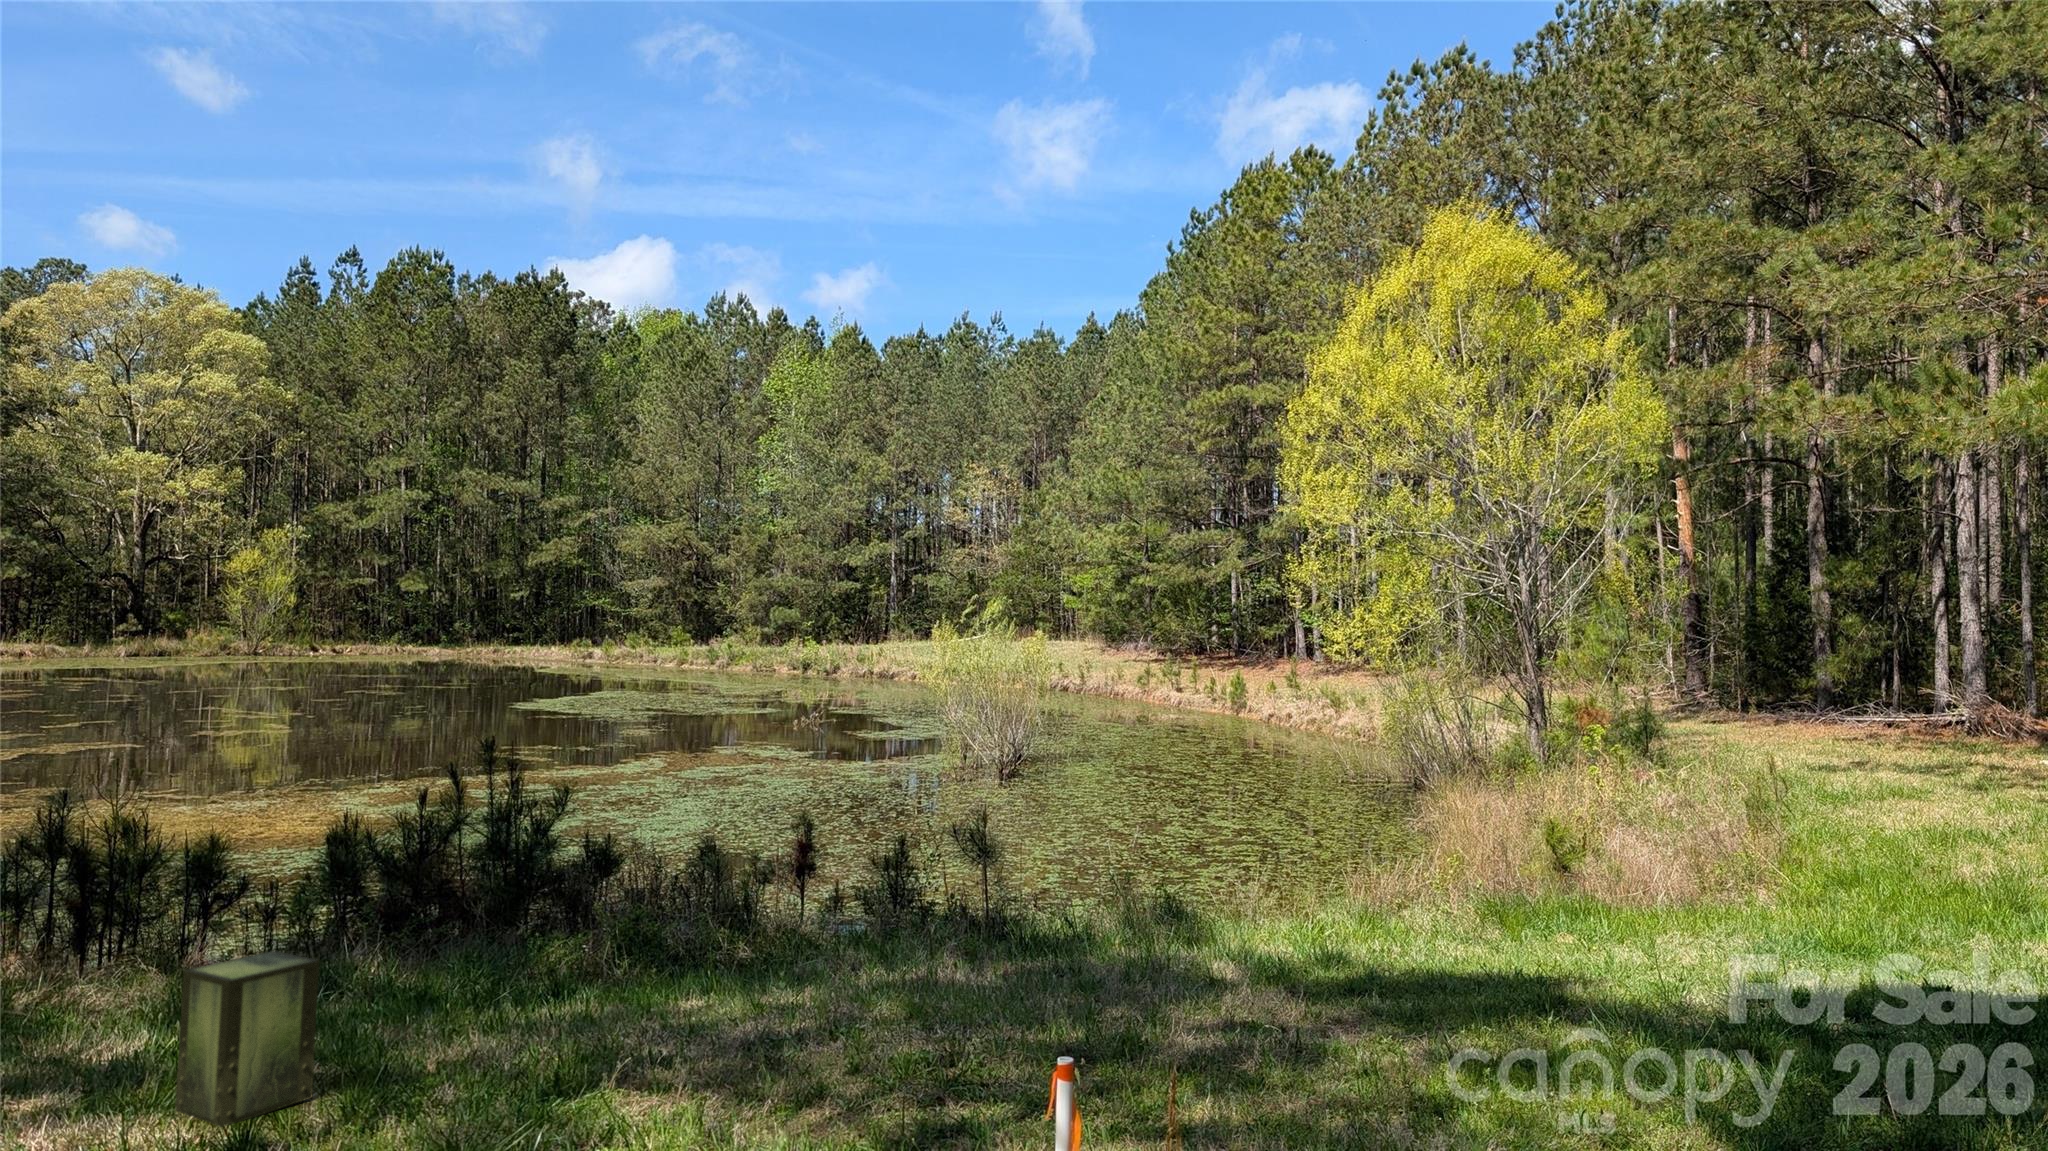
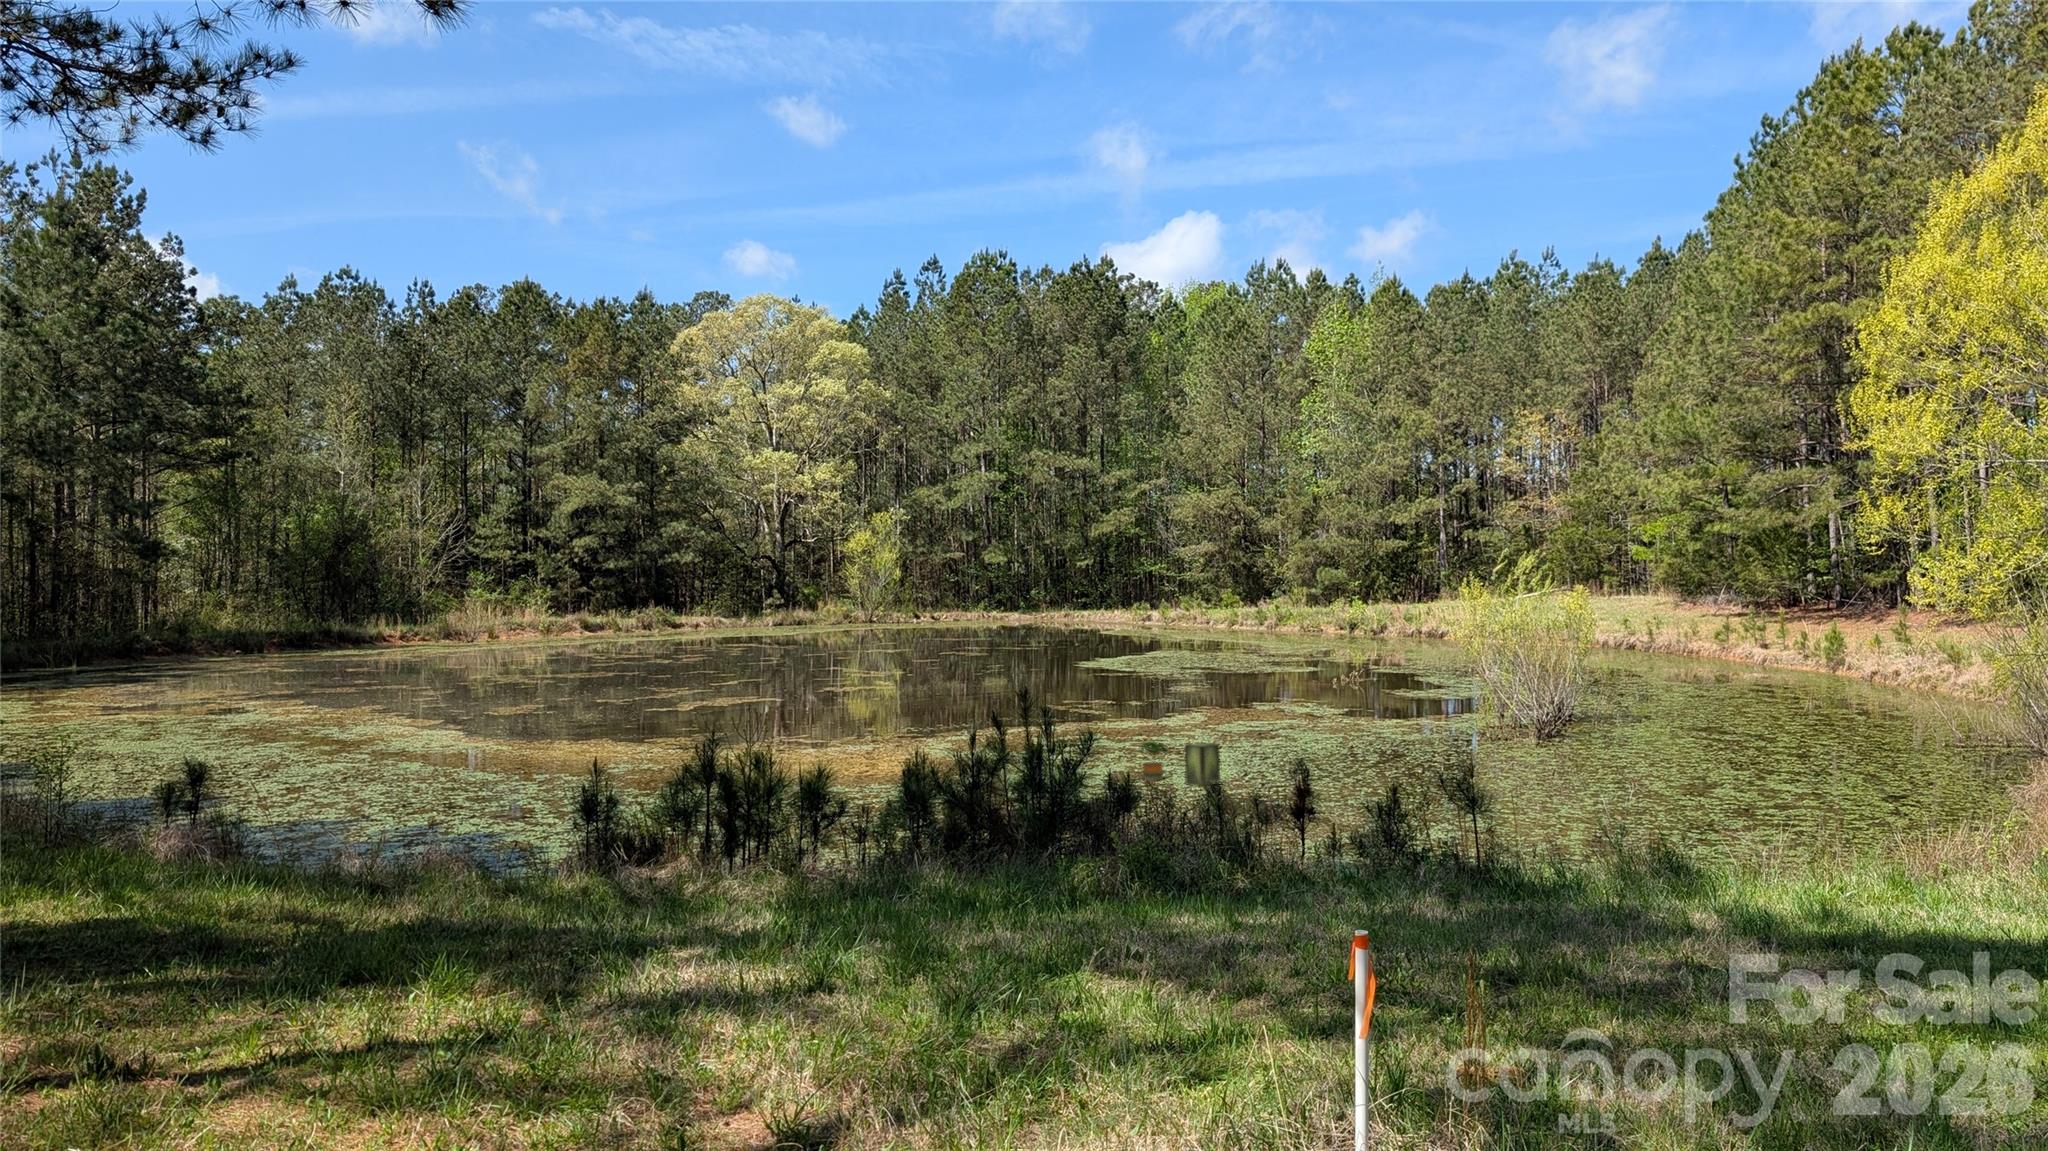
potted tree: none [63,940,178,1084] -> present [1140,742,1168,780]

